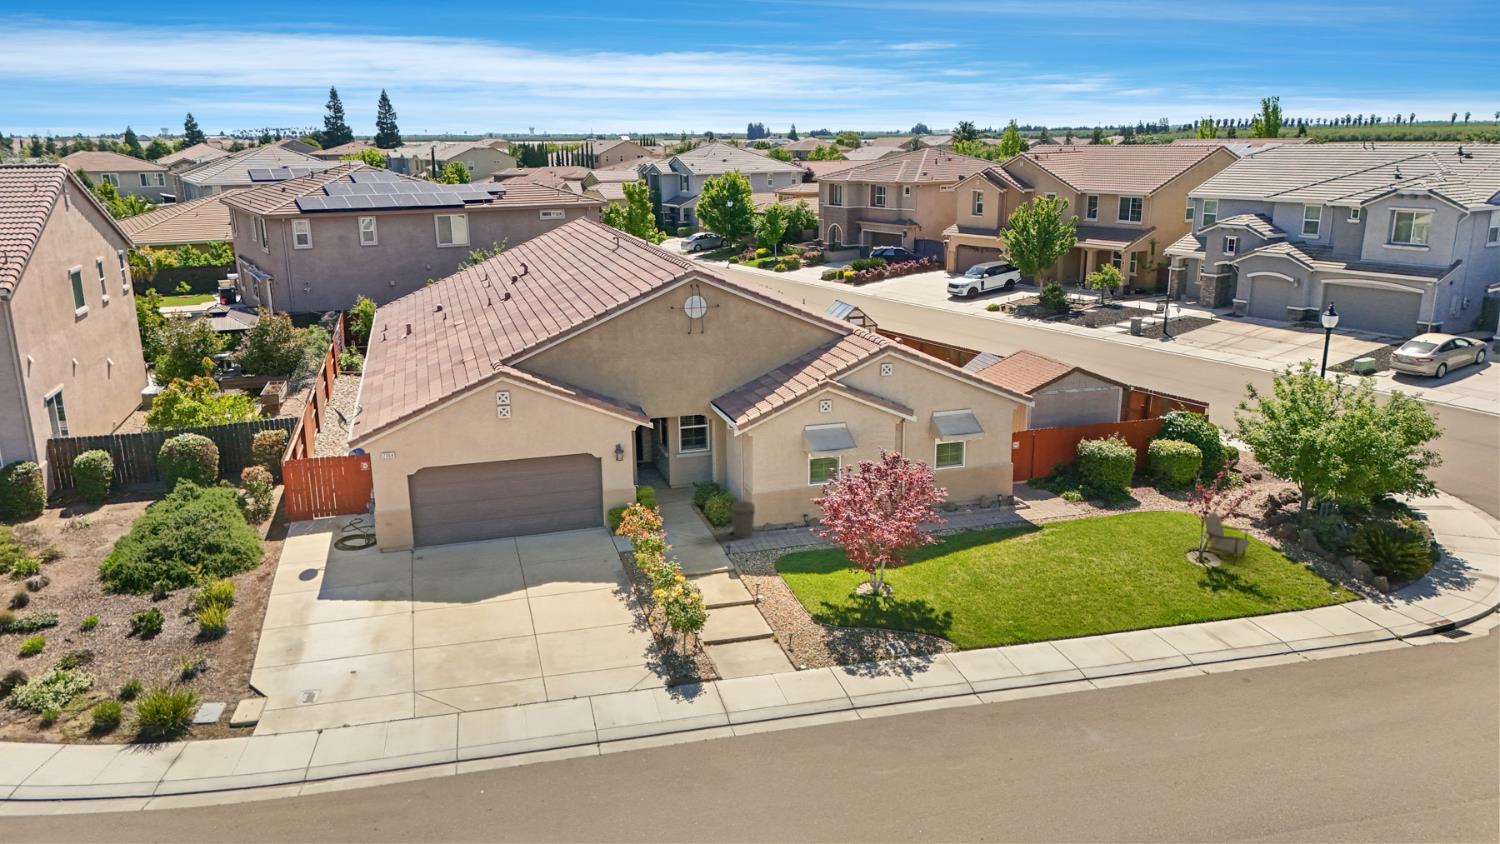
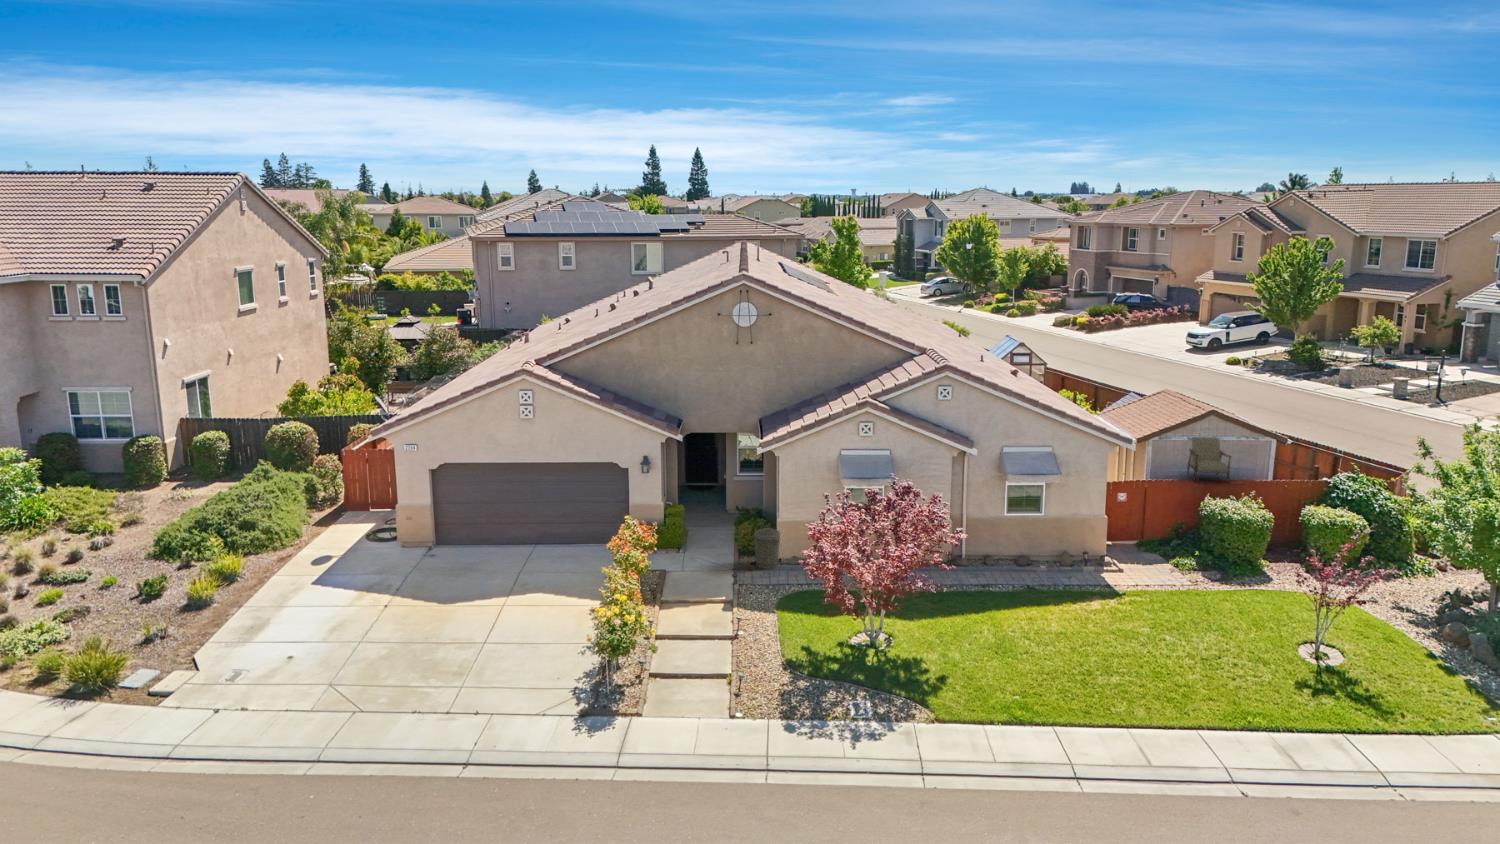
chair: present [1201,513,1249,564] -> present [1187,437,1231,481]

